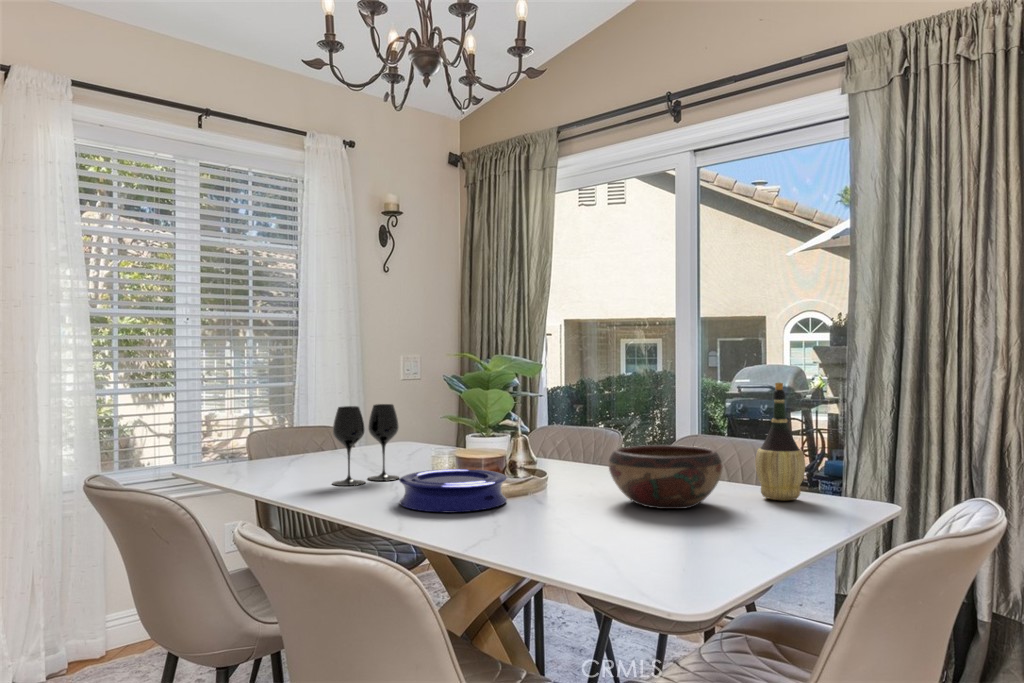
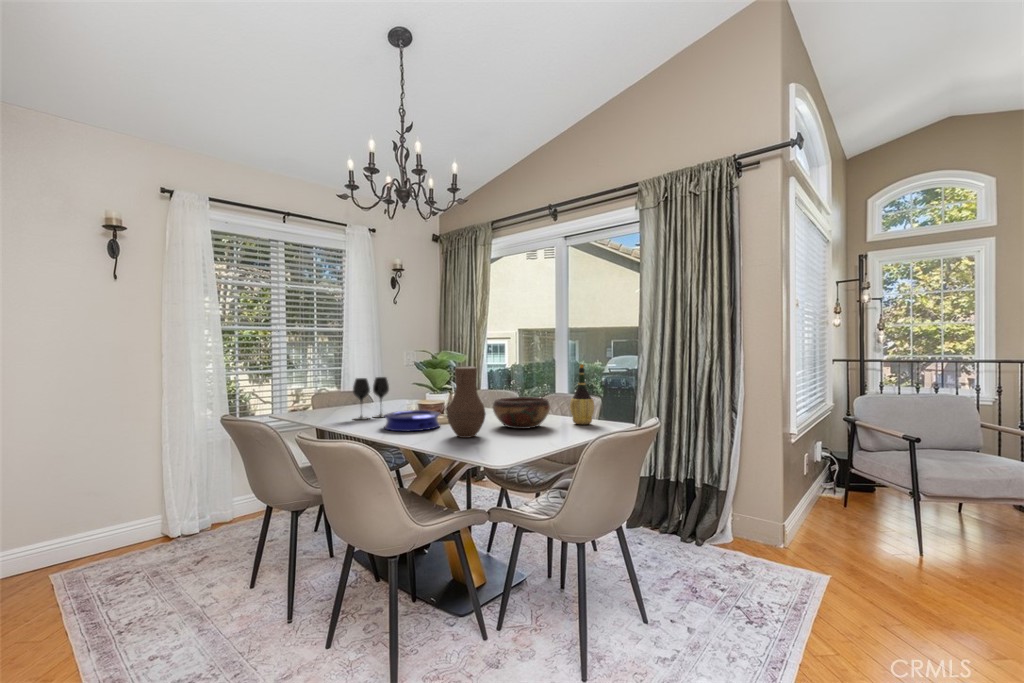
vase: none [532,387,609,529] -> present [447,366,486,438]

